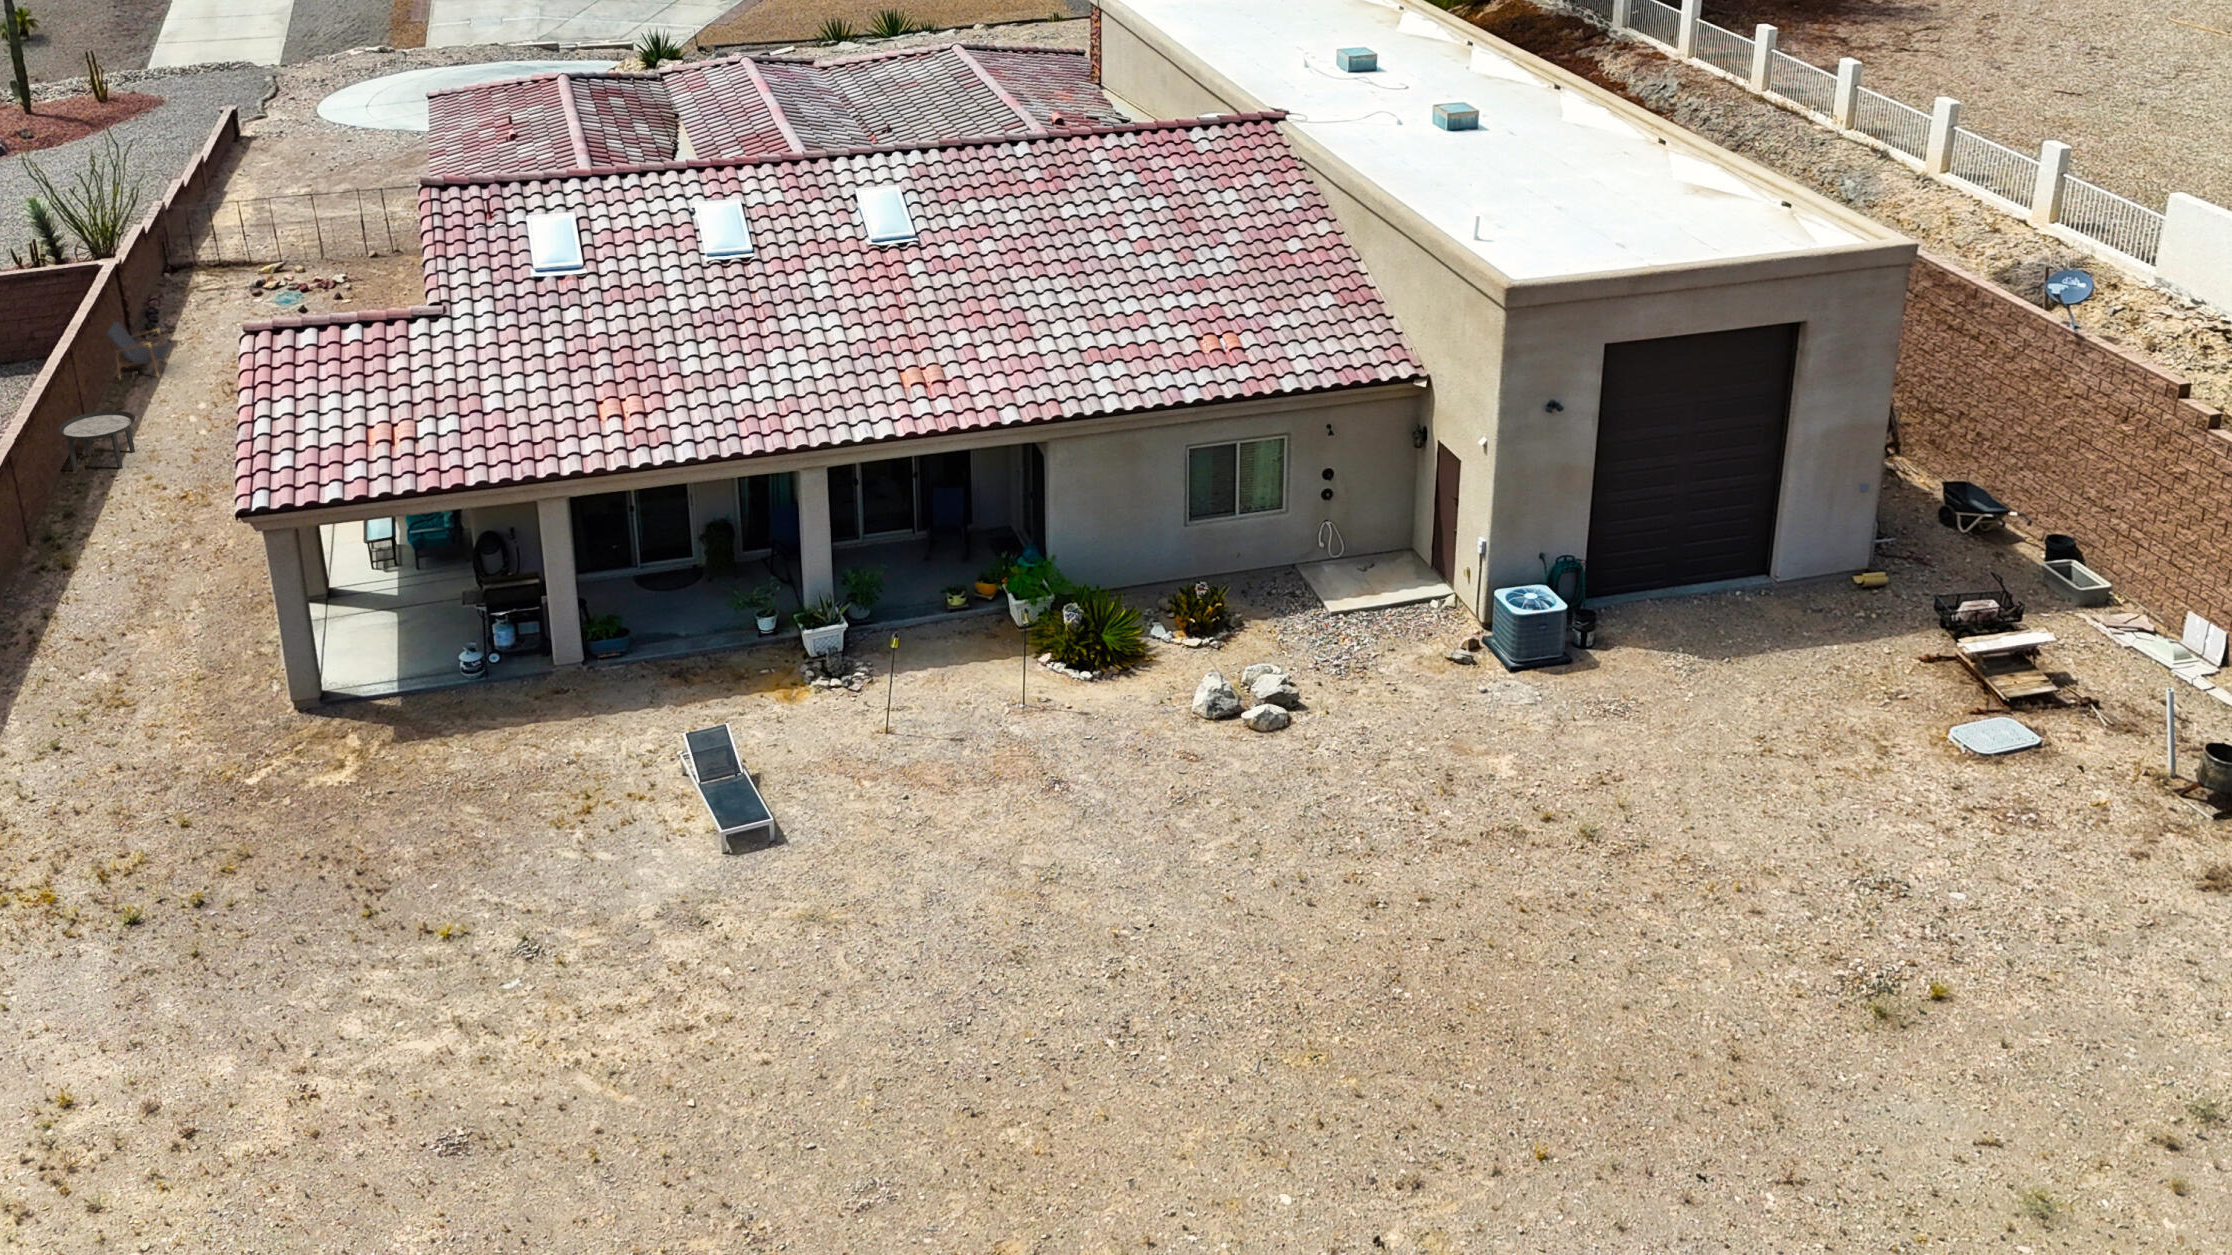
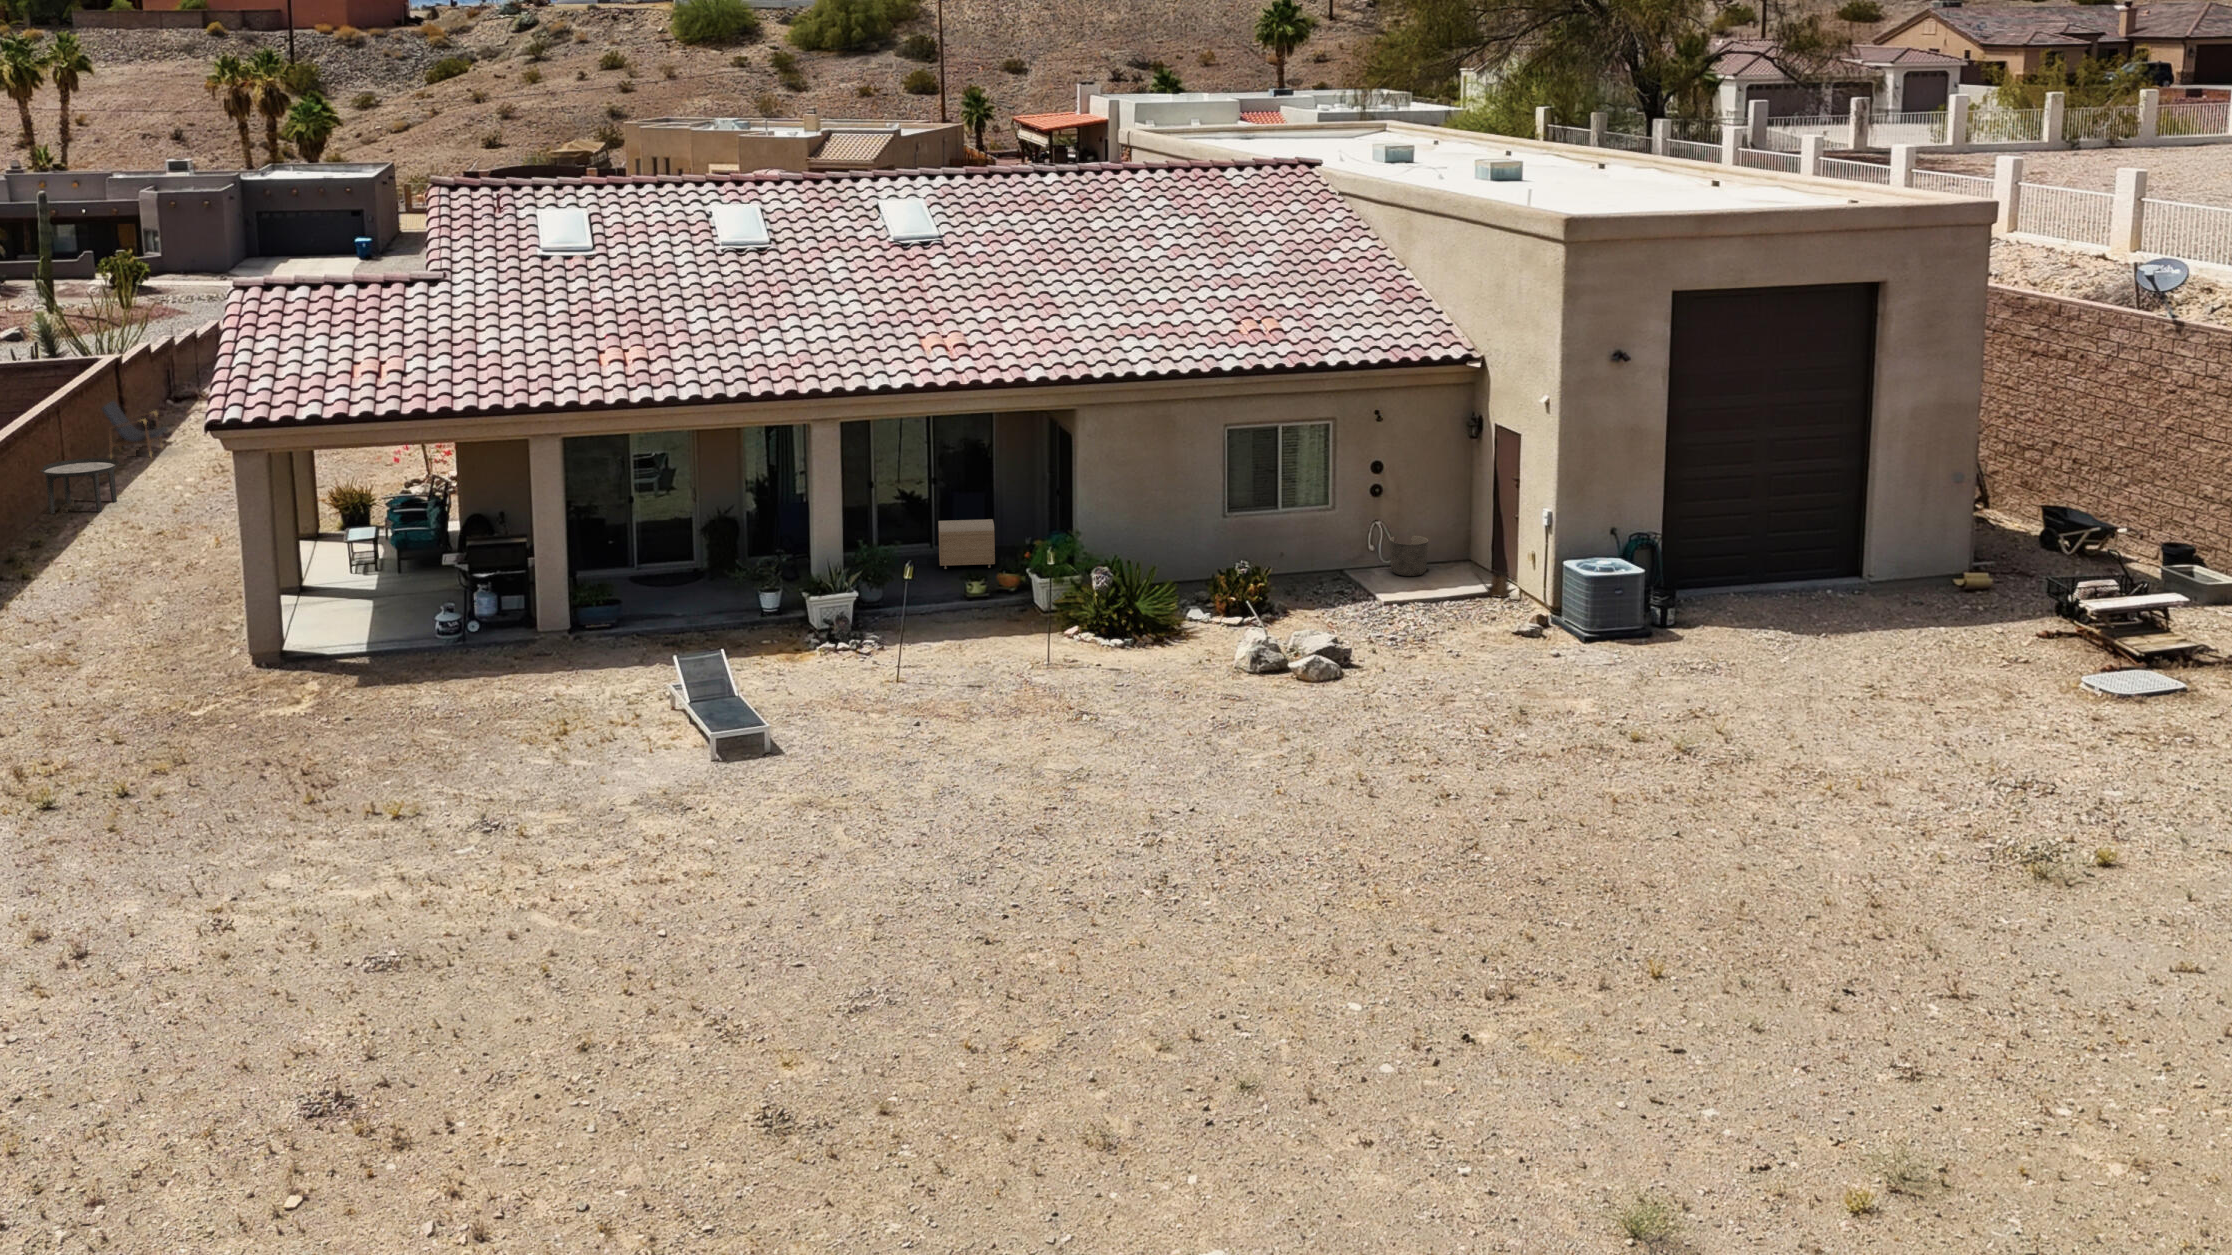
storage bench: none [919,512,972,561] -> present [938,519,995,569]
planter: none [1338,532,1374,573] -> present [1390,535,1428,576]
watering can: none [1412,582,1451,607] -> present [1474,571,1512,597]

